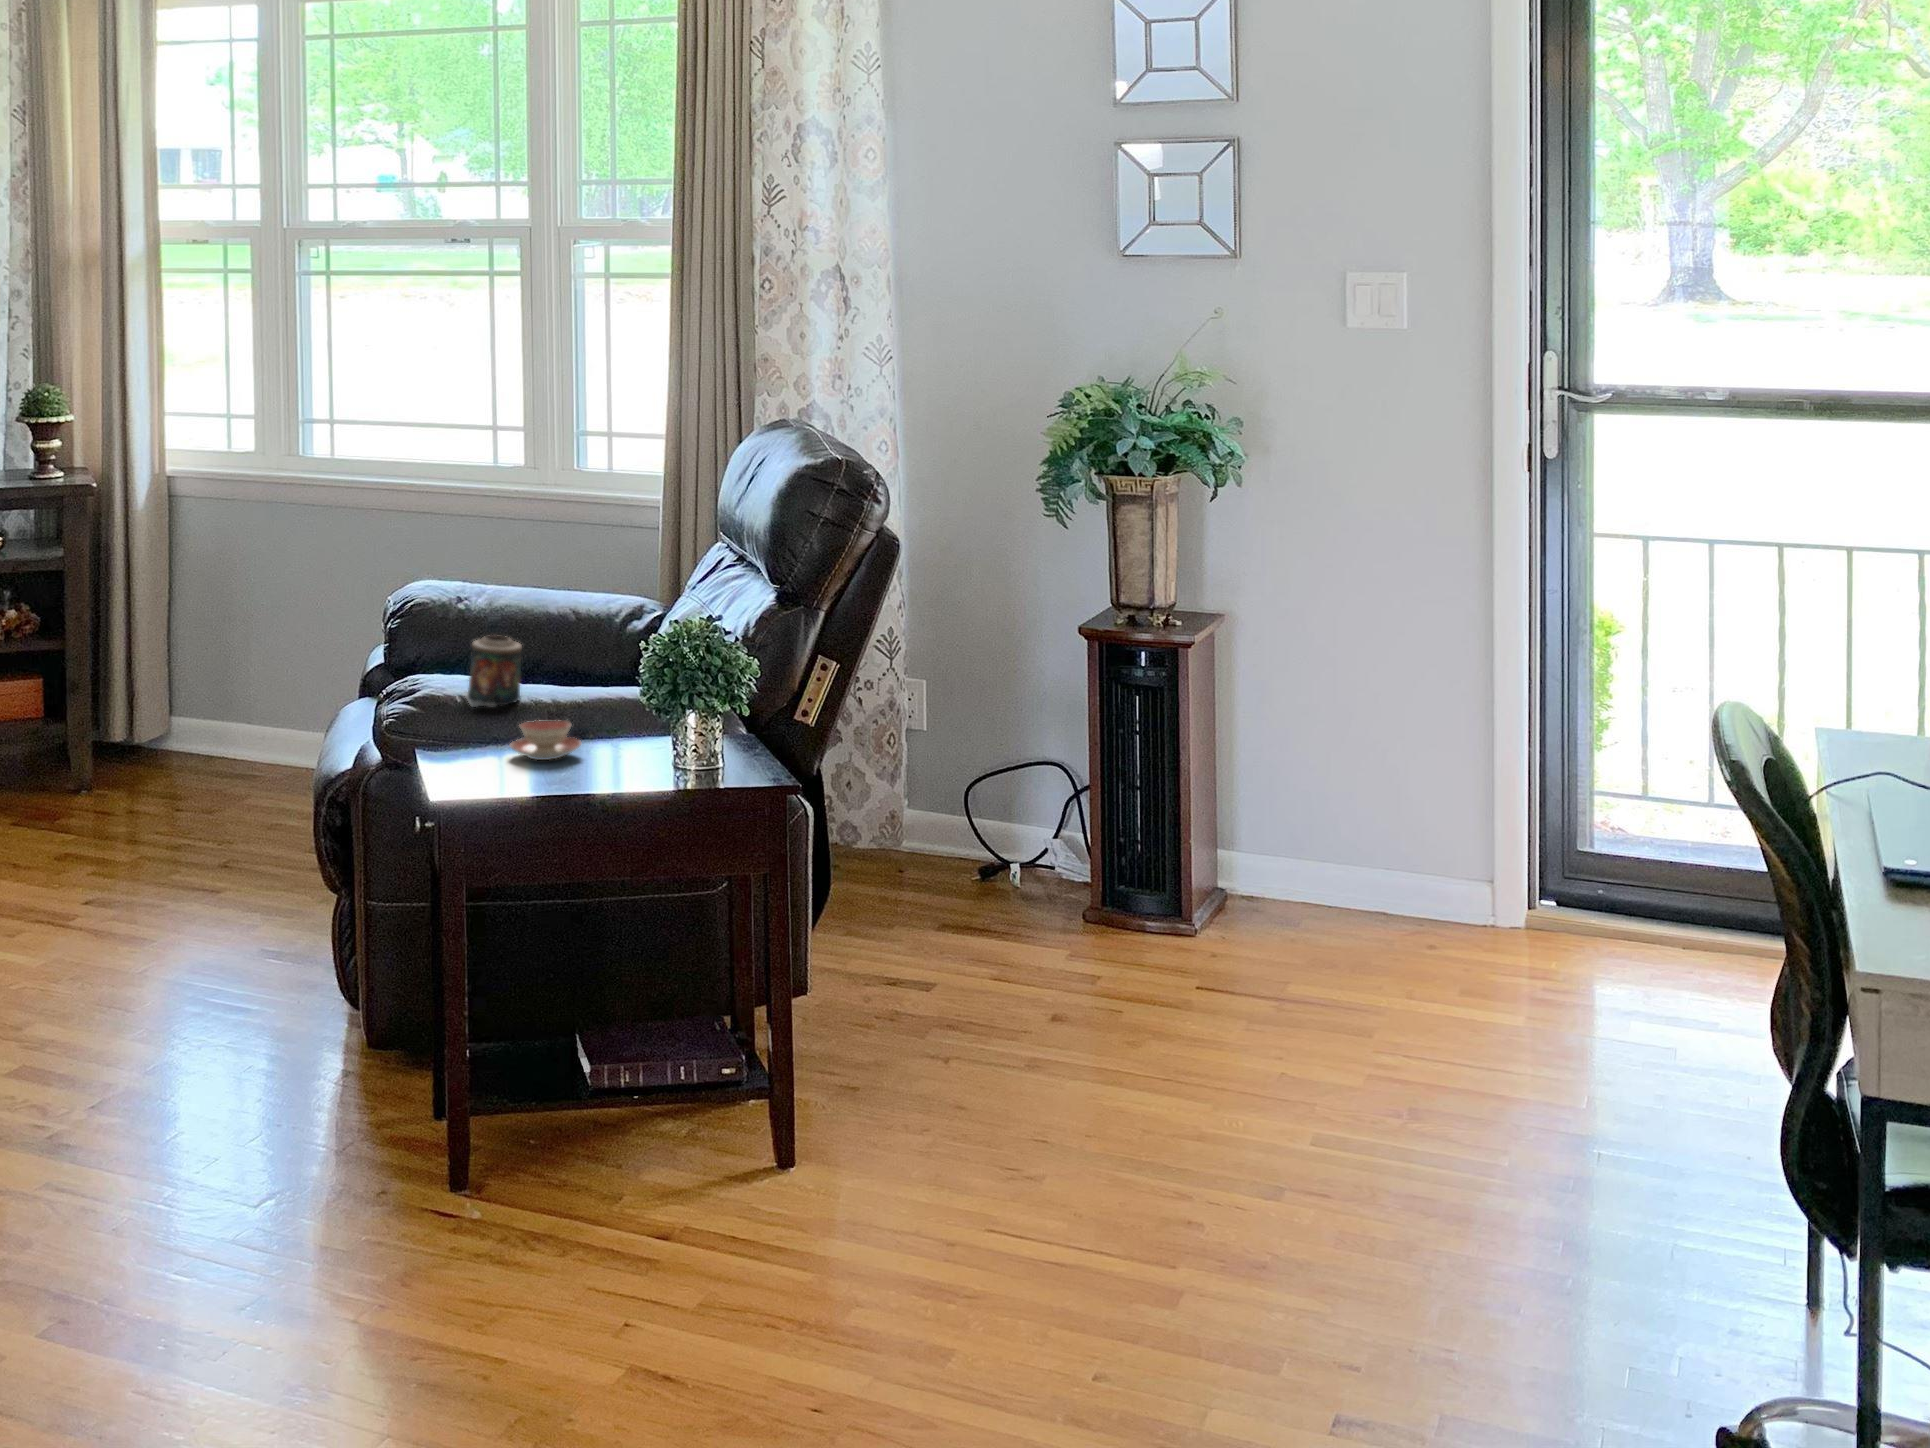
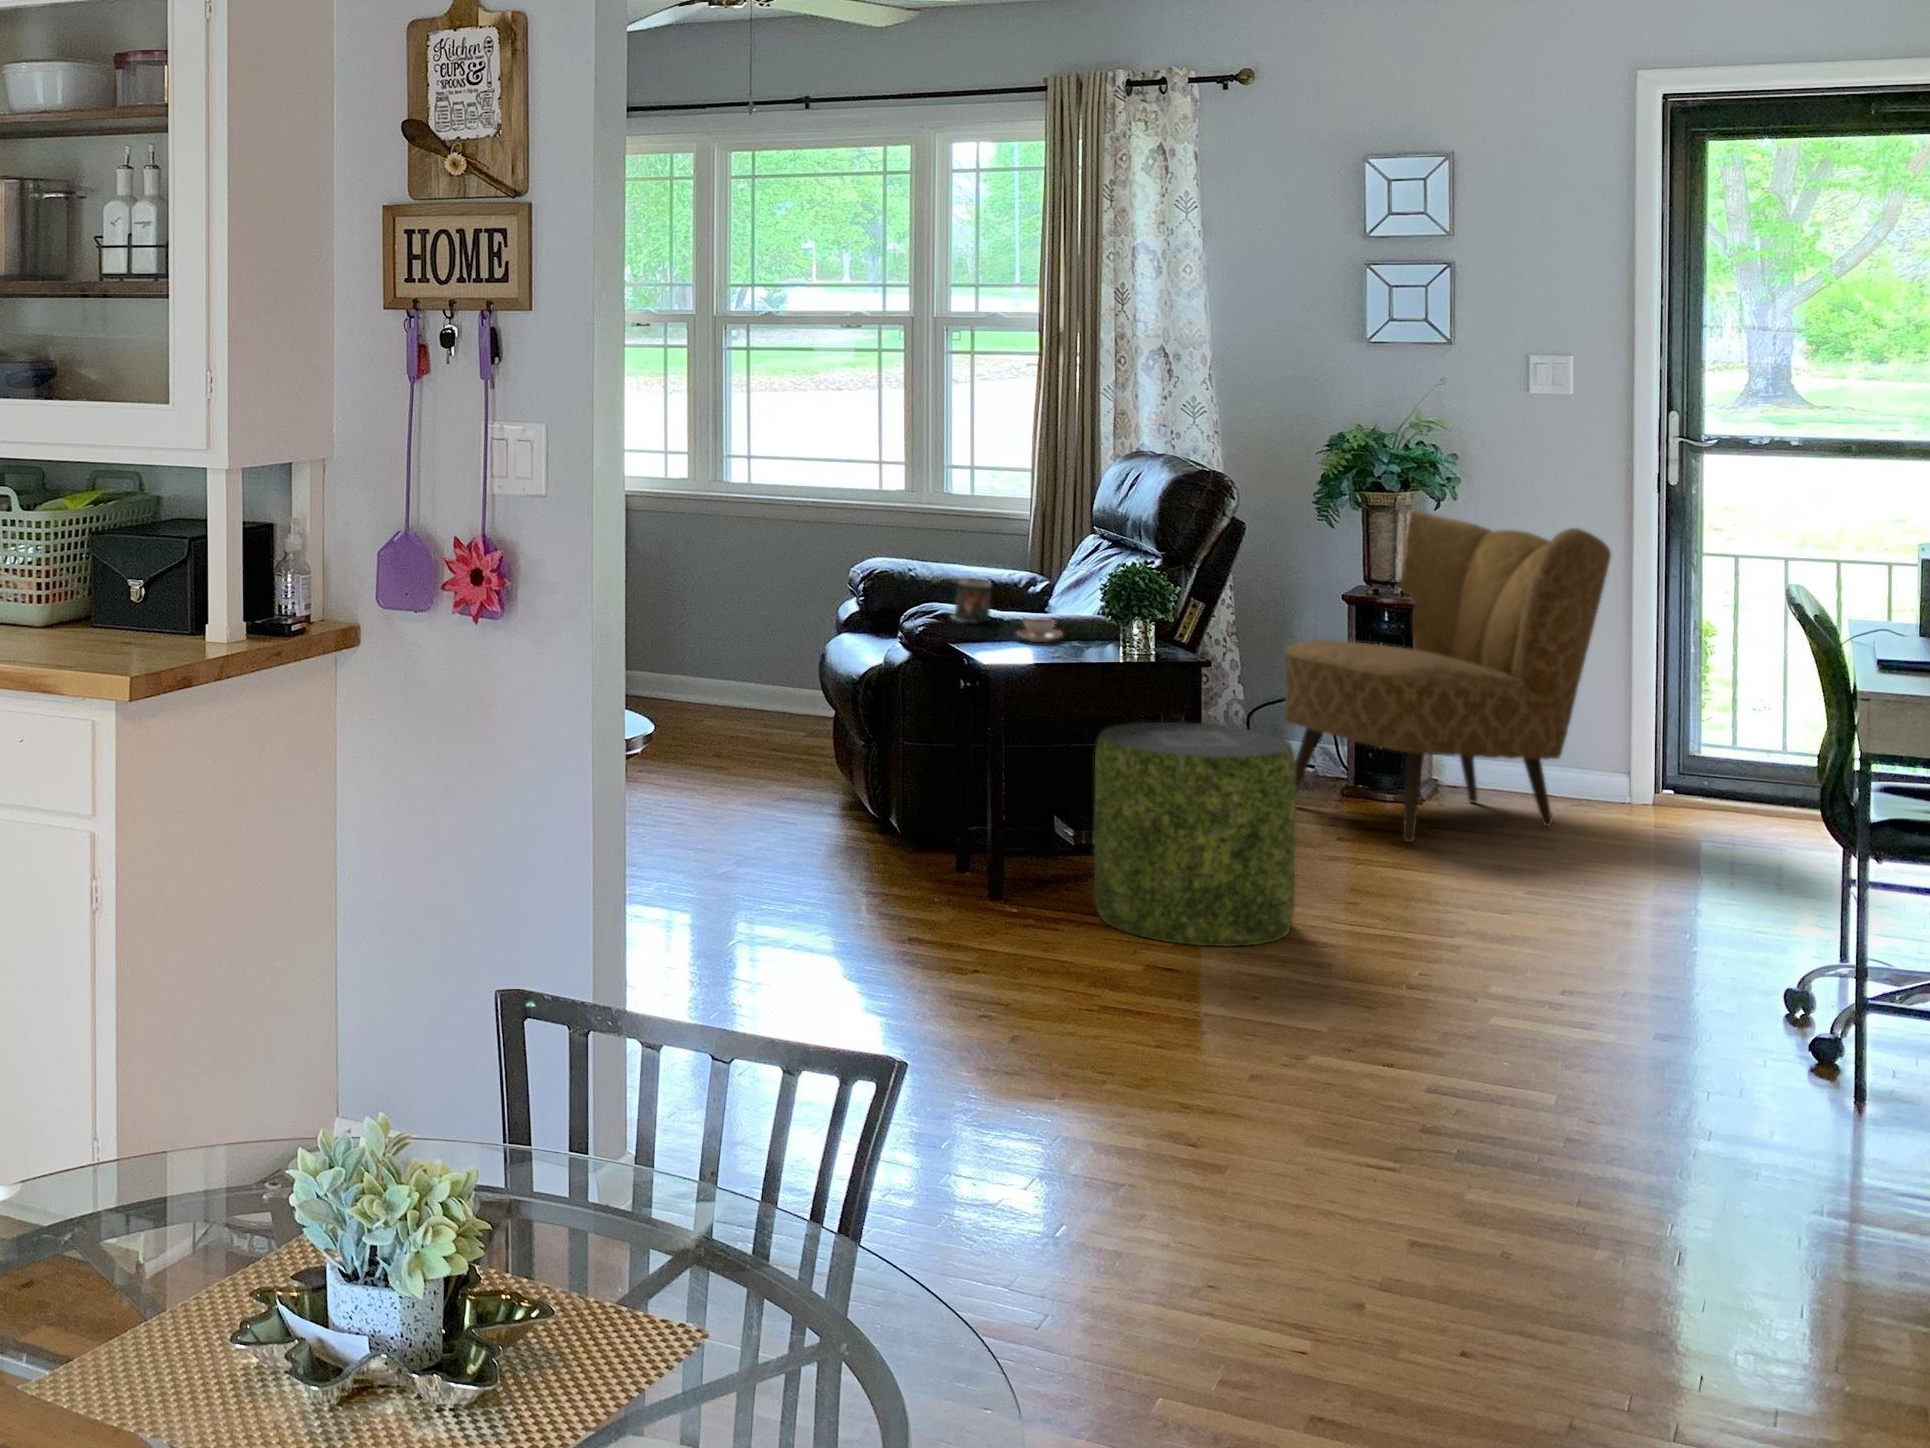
armchair: none [991,498,1454,1023] -> present [1284,509,1611,842]
pouf: none [590,896,910,1316] -> present [1094,722,1296,946]

